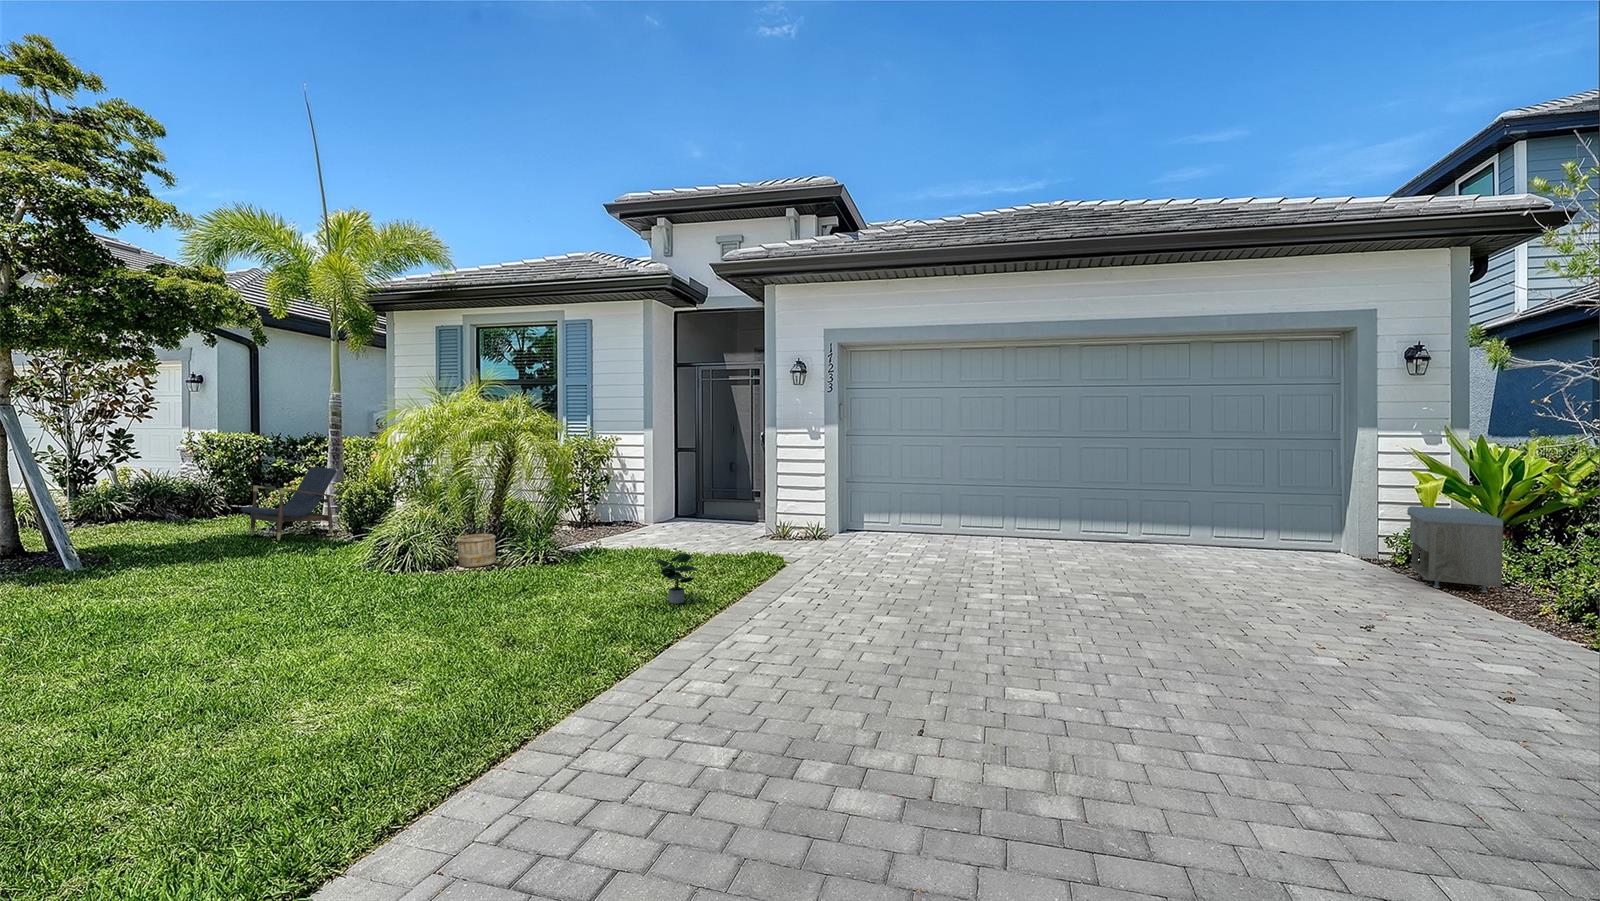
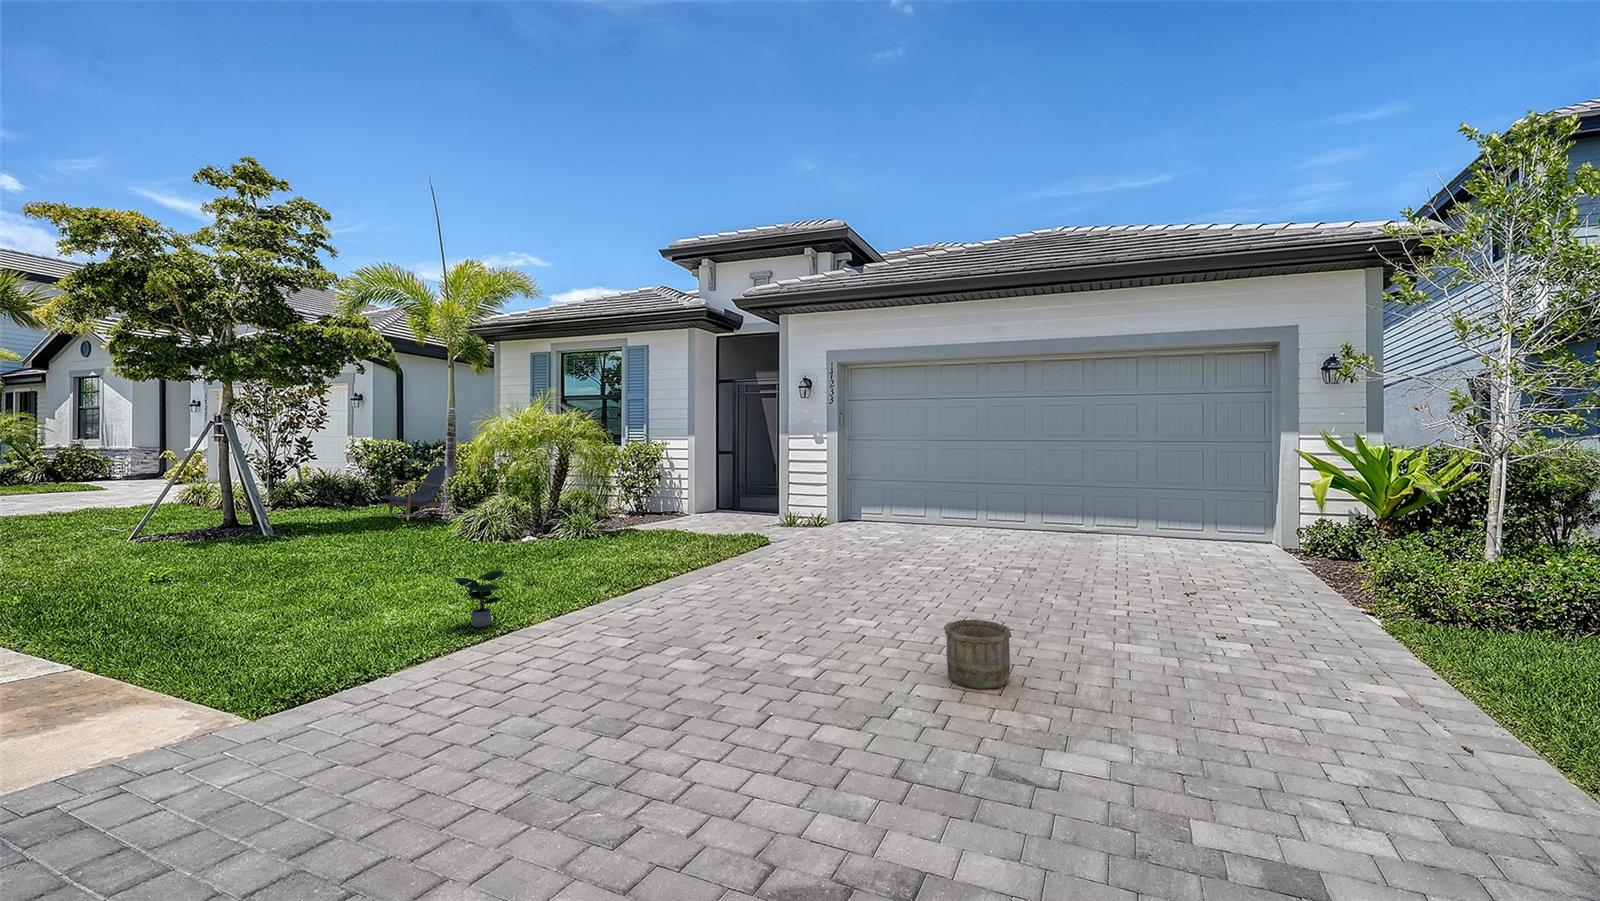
storage bench: present [1407,506,1503,593] -> none [1313,500,1379,575]
wooden bucket: present [456,534,496,567] -> present [944,619,1011,689]
potted plant: present [655,554,698,604] -> present [455,571,504,627]

